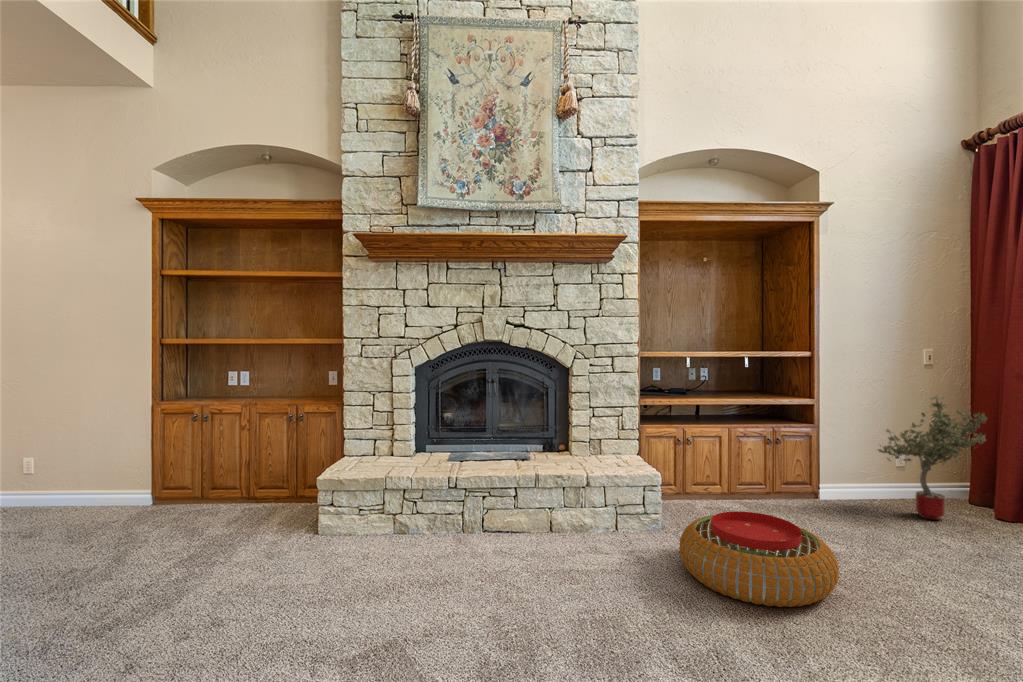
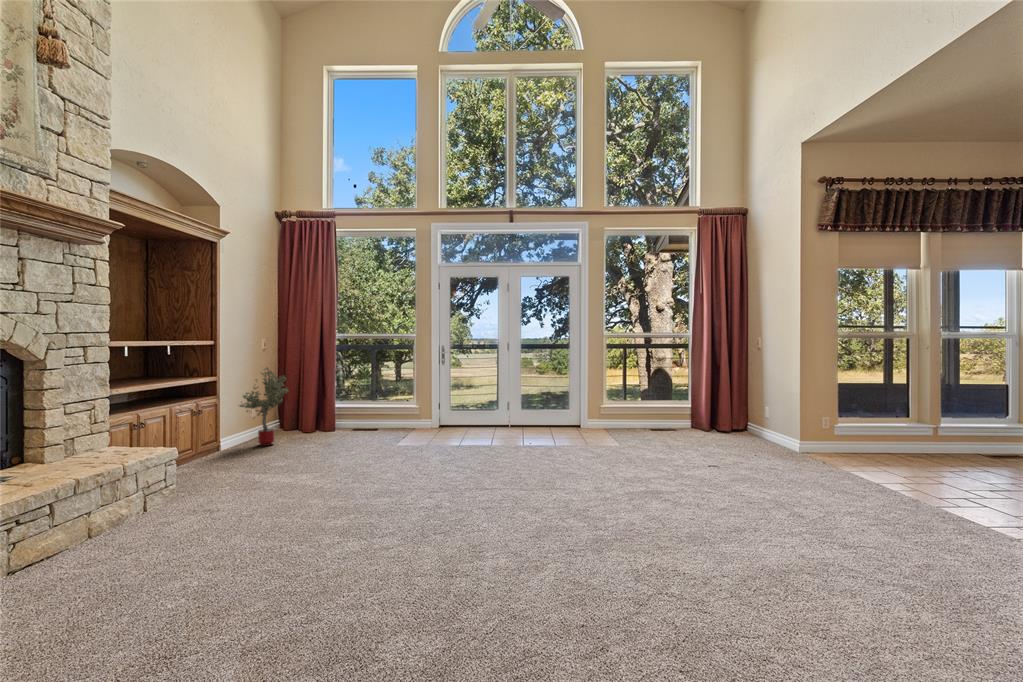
pouf: present [679,511,839,607] -> none [225,448,332,501]

